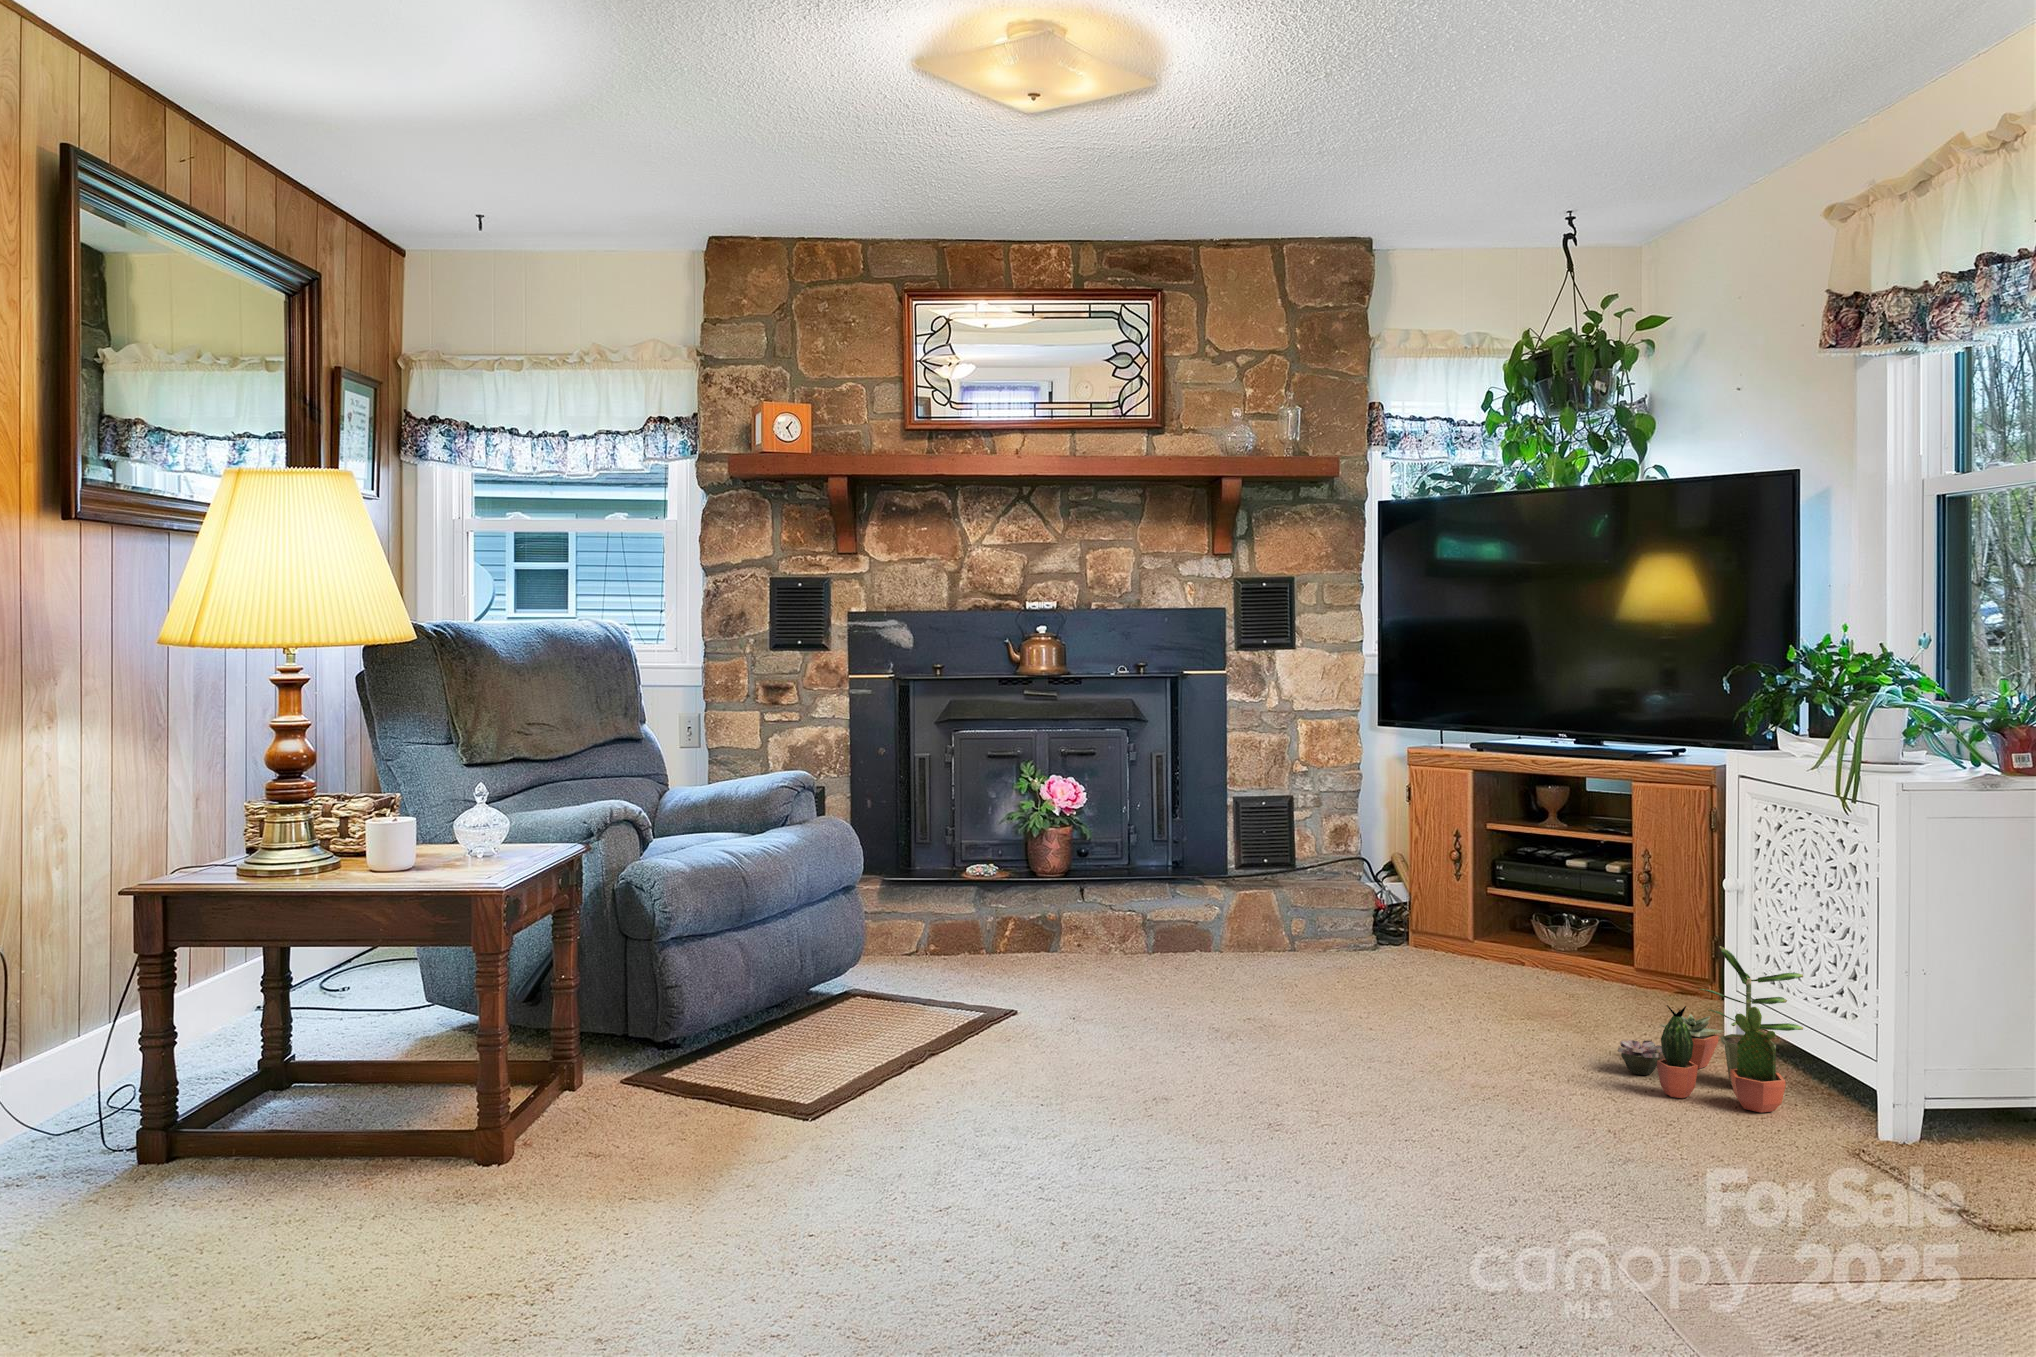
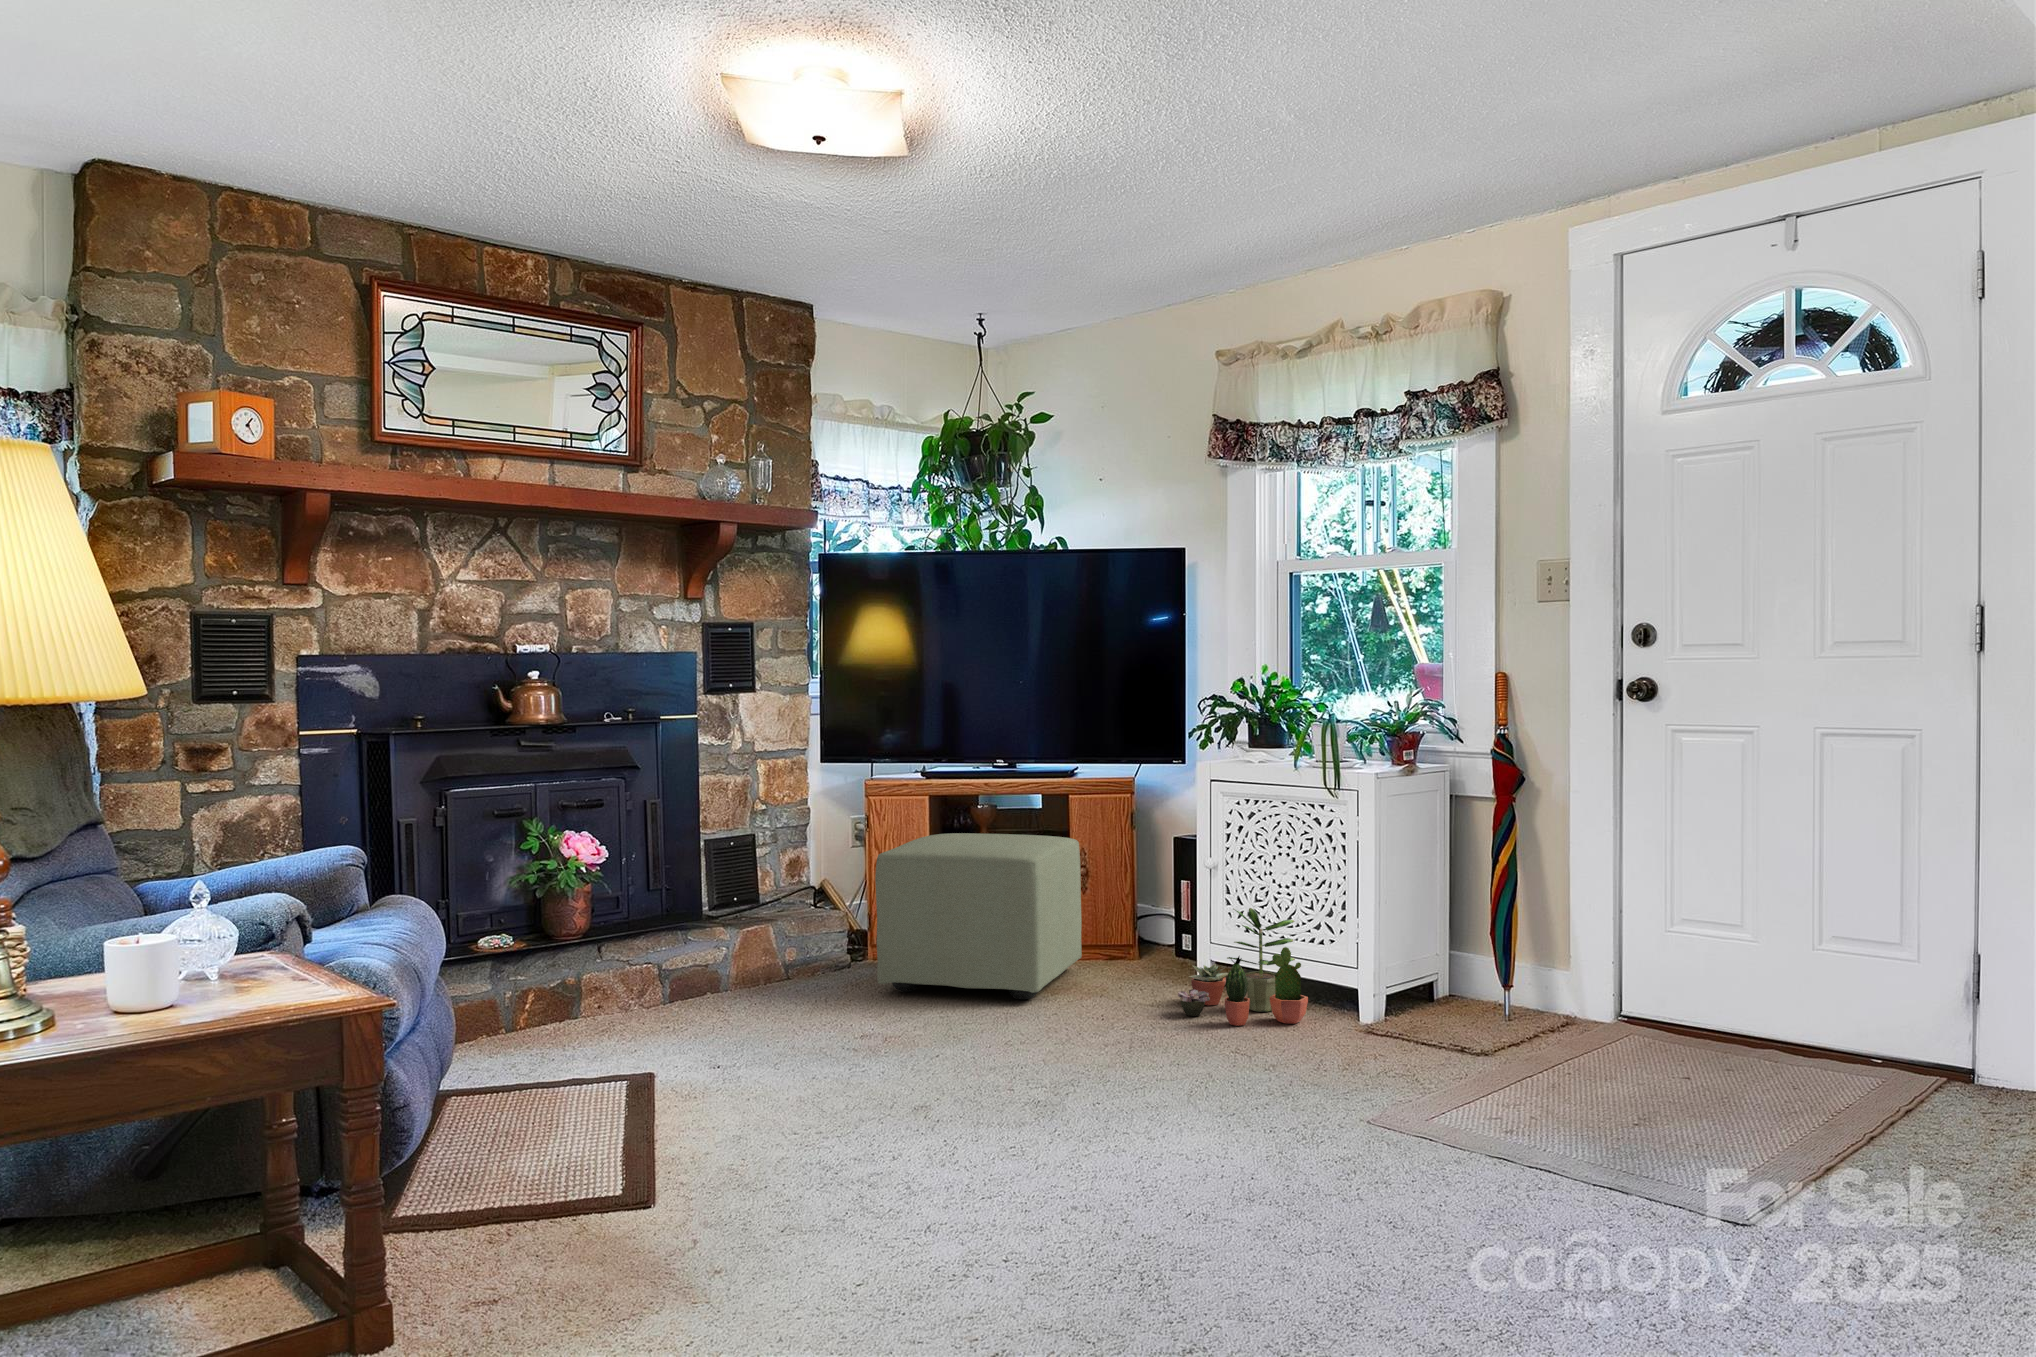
ottoman: none [1331,816,1605,1015] -> present [875,833,1082,999]

